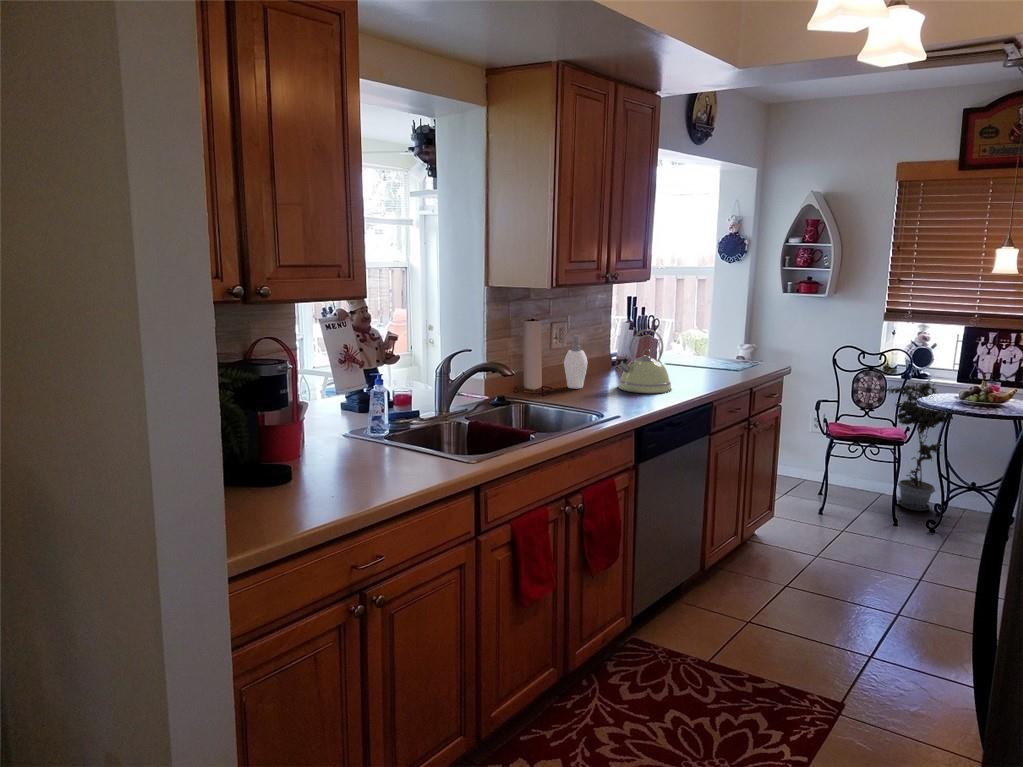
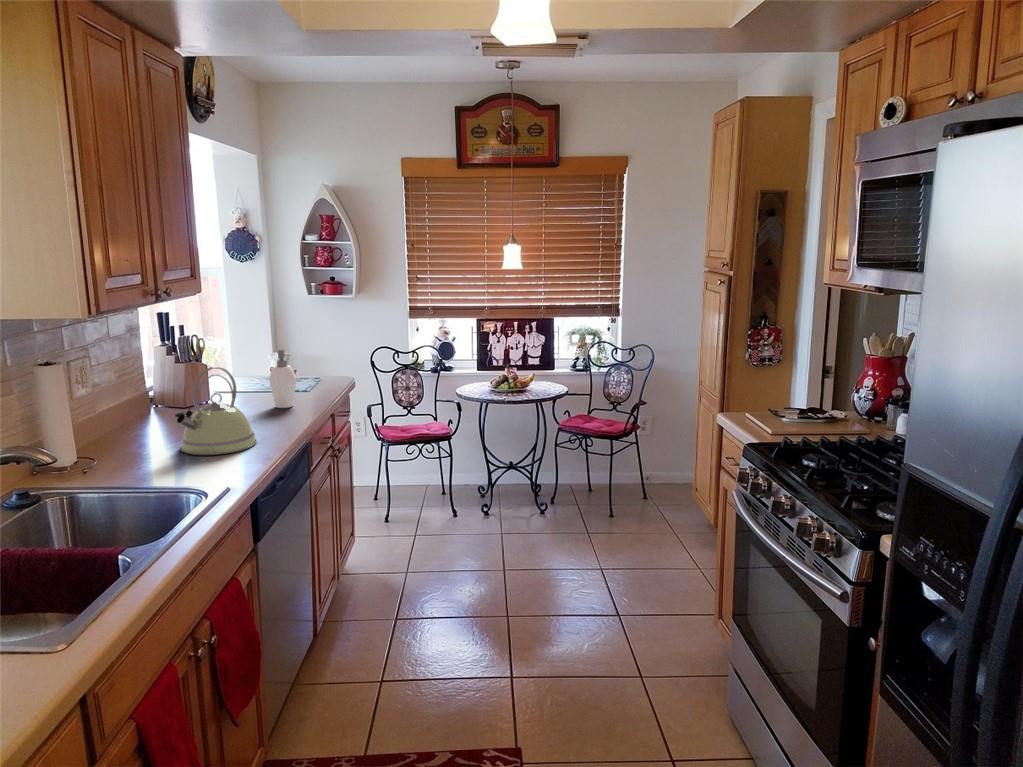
soap dispenser: present [564,335,587,389] -> present [269,349,296,408]
potted plant: present [880,379,953,511] -> none [419,371,505,498]

